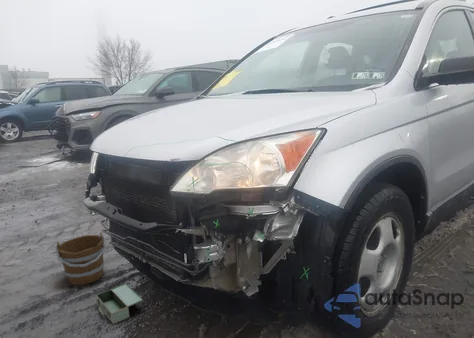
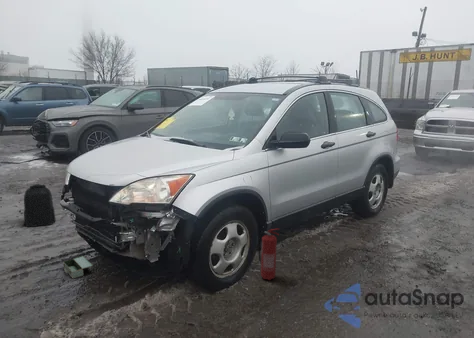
backpack: none [37,183,81,242] -> present [24,184,56,227]
fire extinguisher: none [415,222,457,310] -> present [258,229,279,280]
bucket: present [55,233,107,285] -> none [38,222,72,256]

